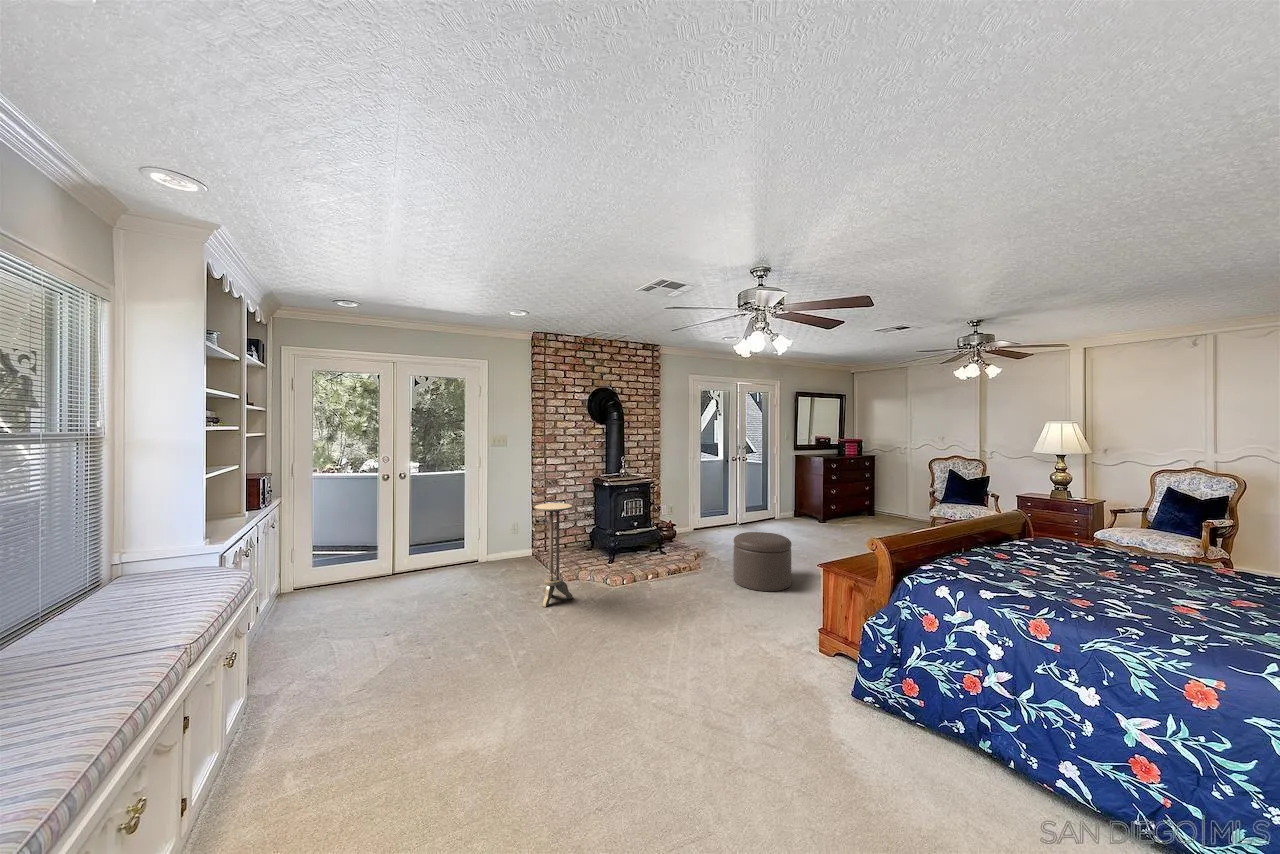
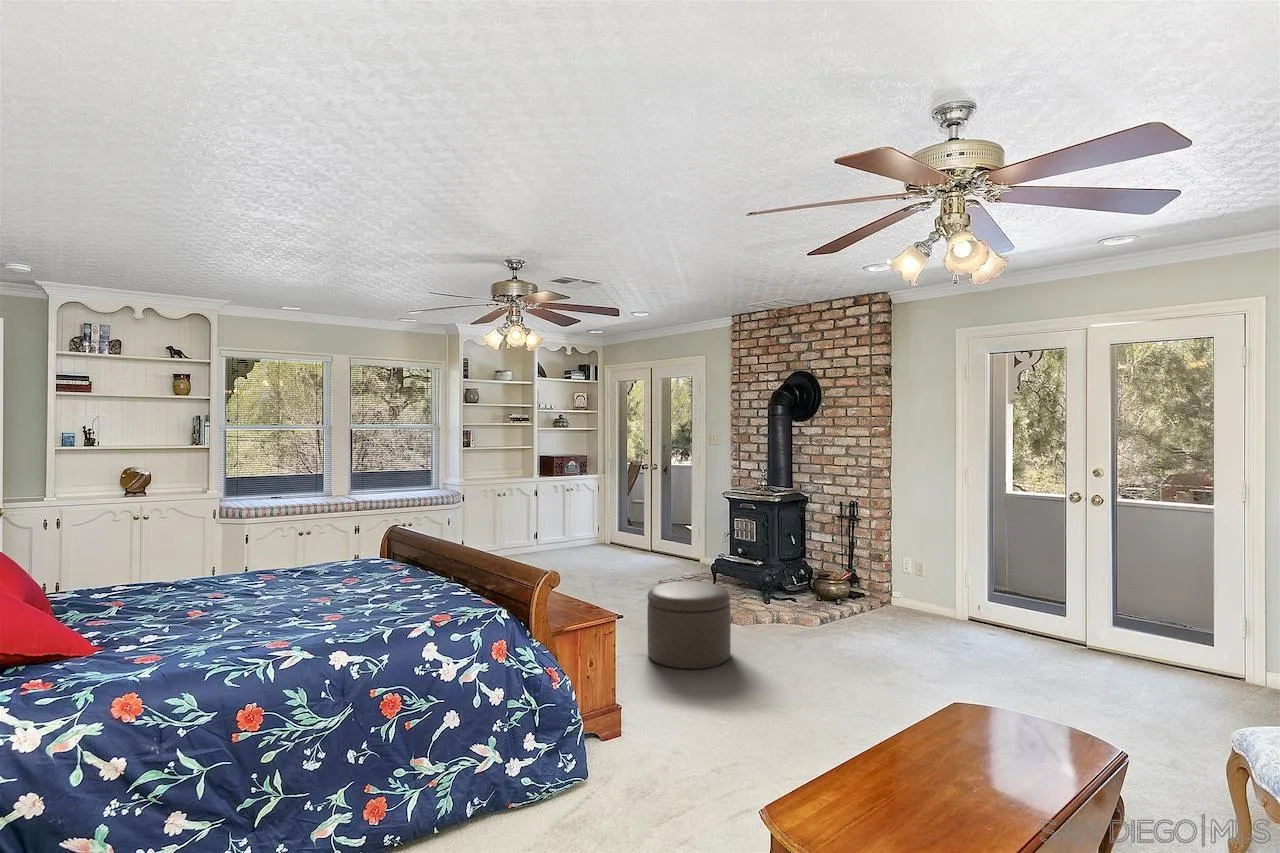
side table: present [535,503,573,607] -> none [582,497,617,591]

